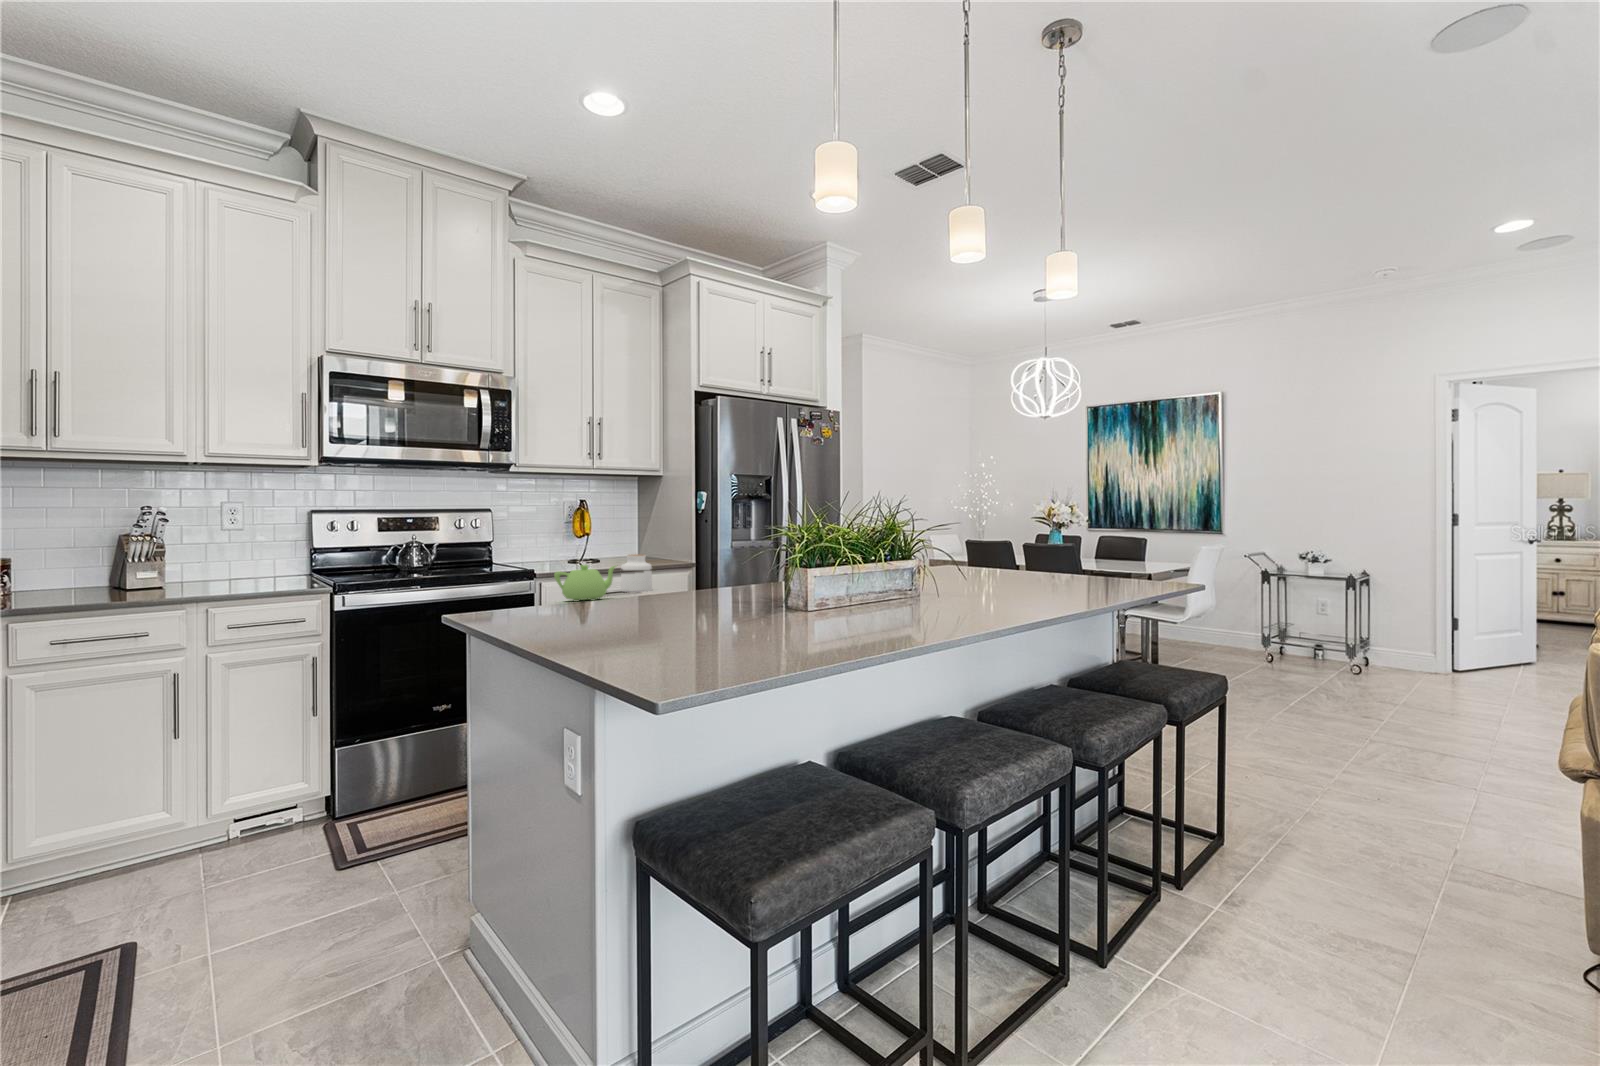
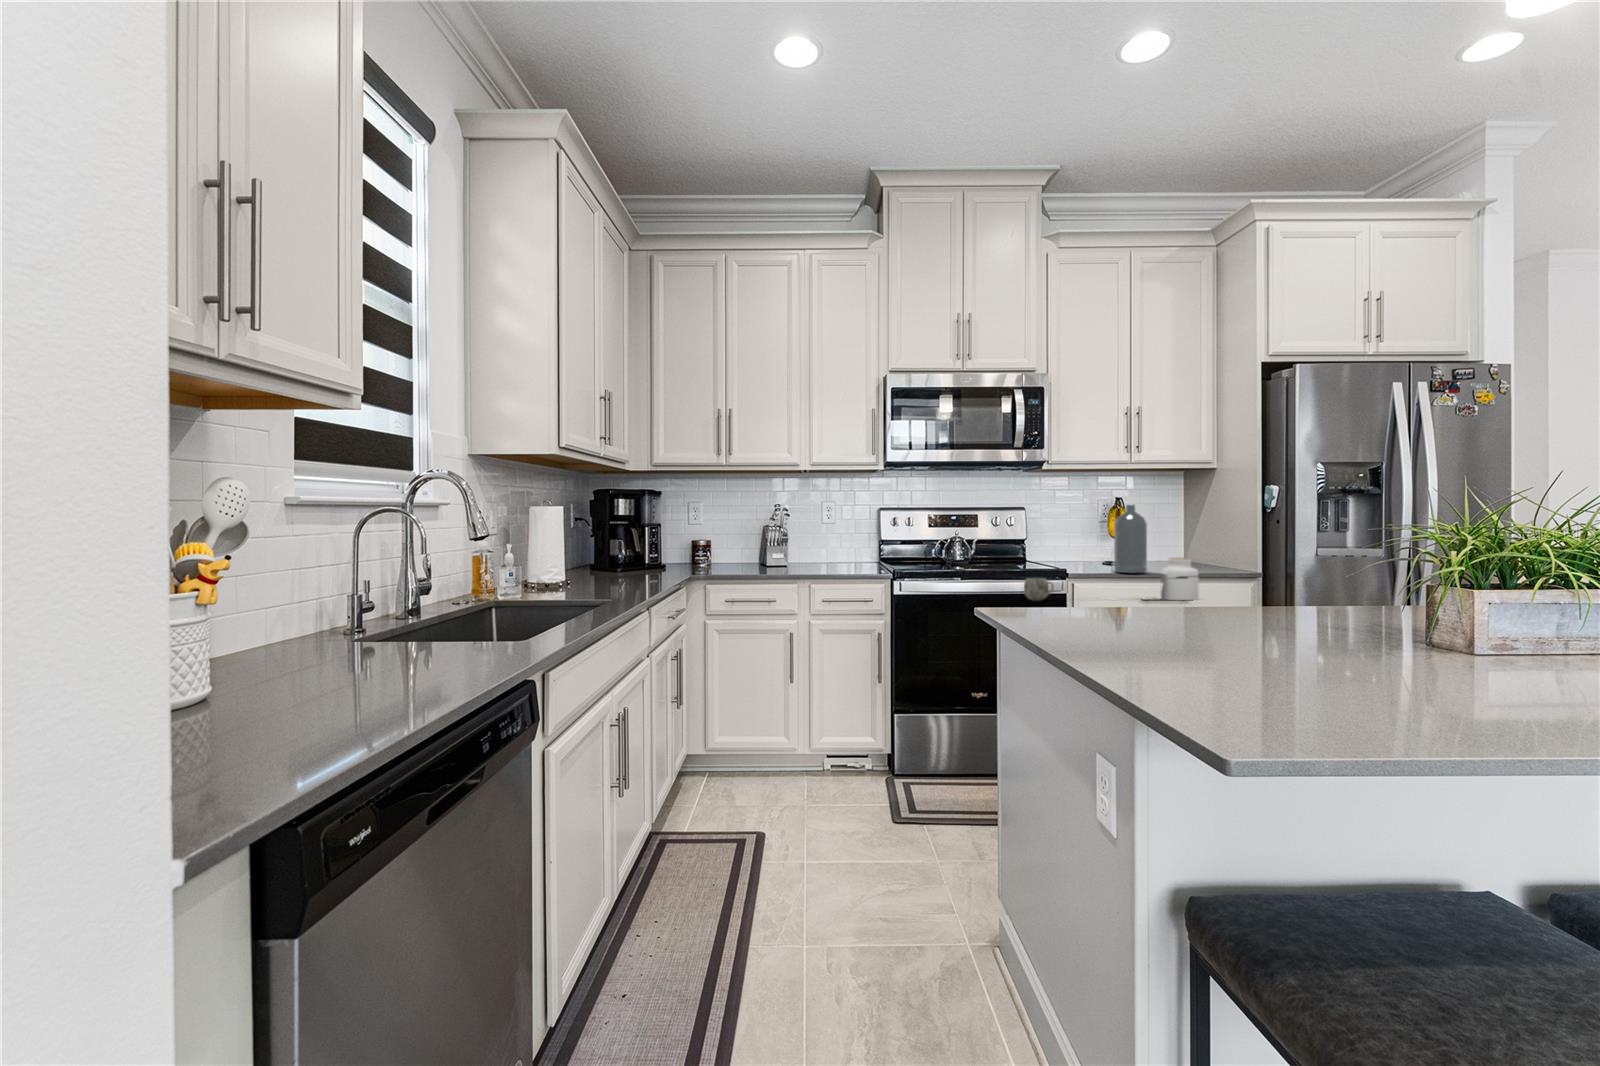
bottle: none [580,507,609,570] -> present [1114,505,1147,573]
teapot: present [554,565,615,601] -> none [1084,567,1153,605]
mug: none [492,579,524,603] -> present [1024,578,1054,601]

